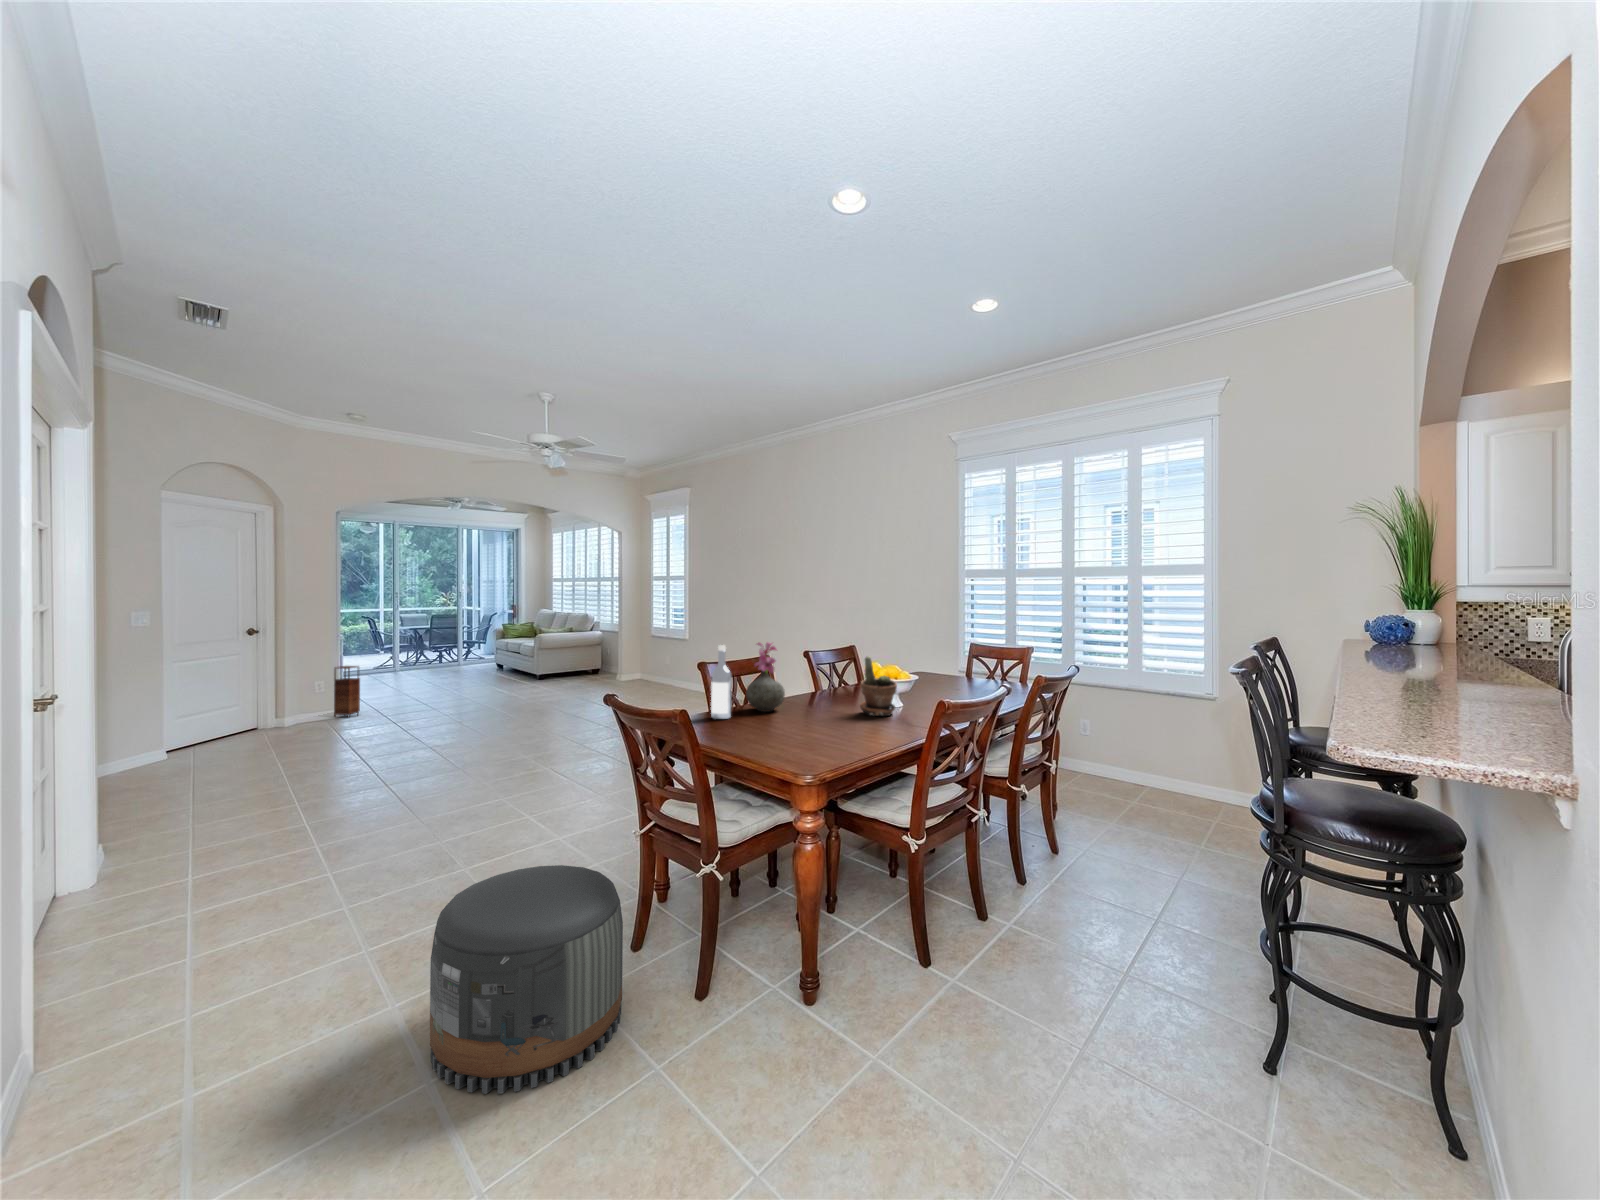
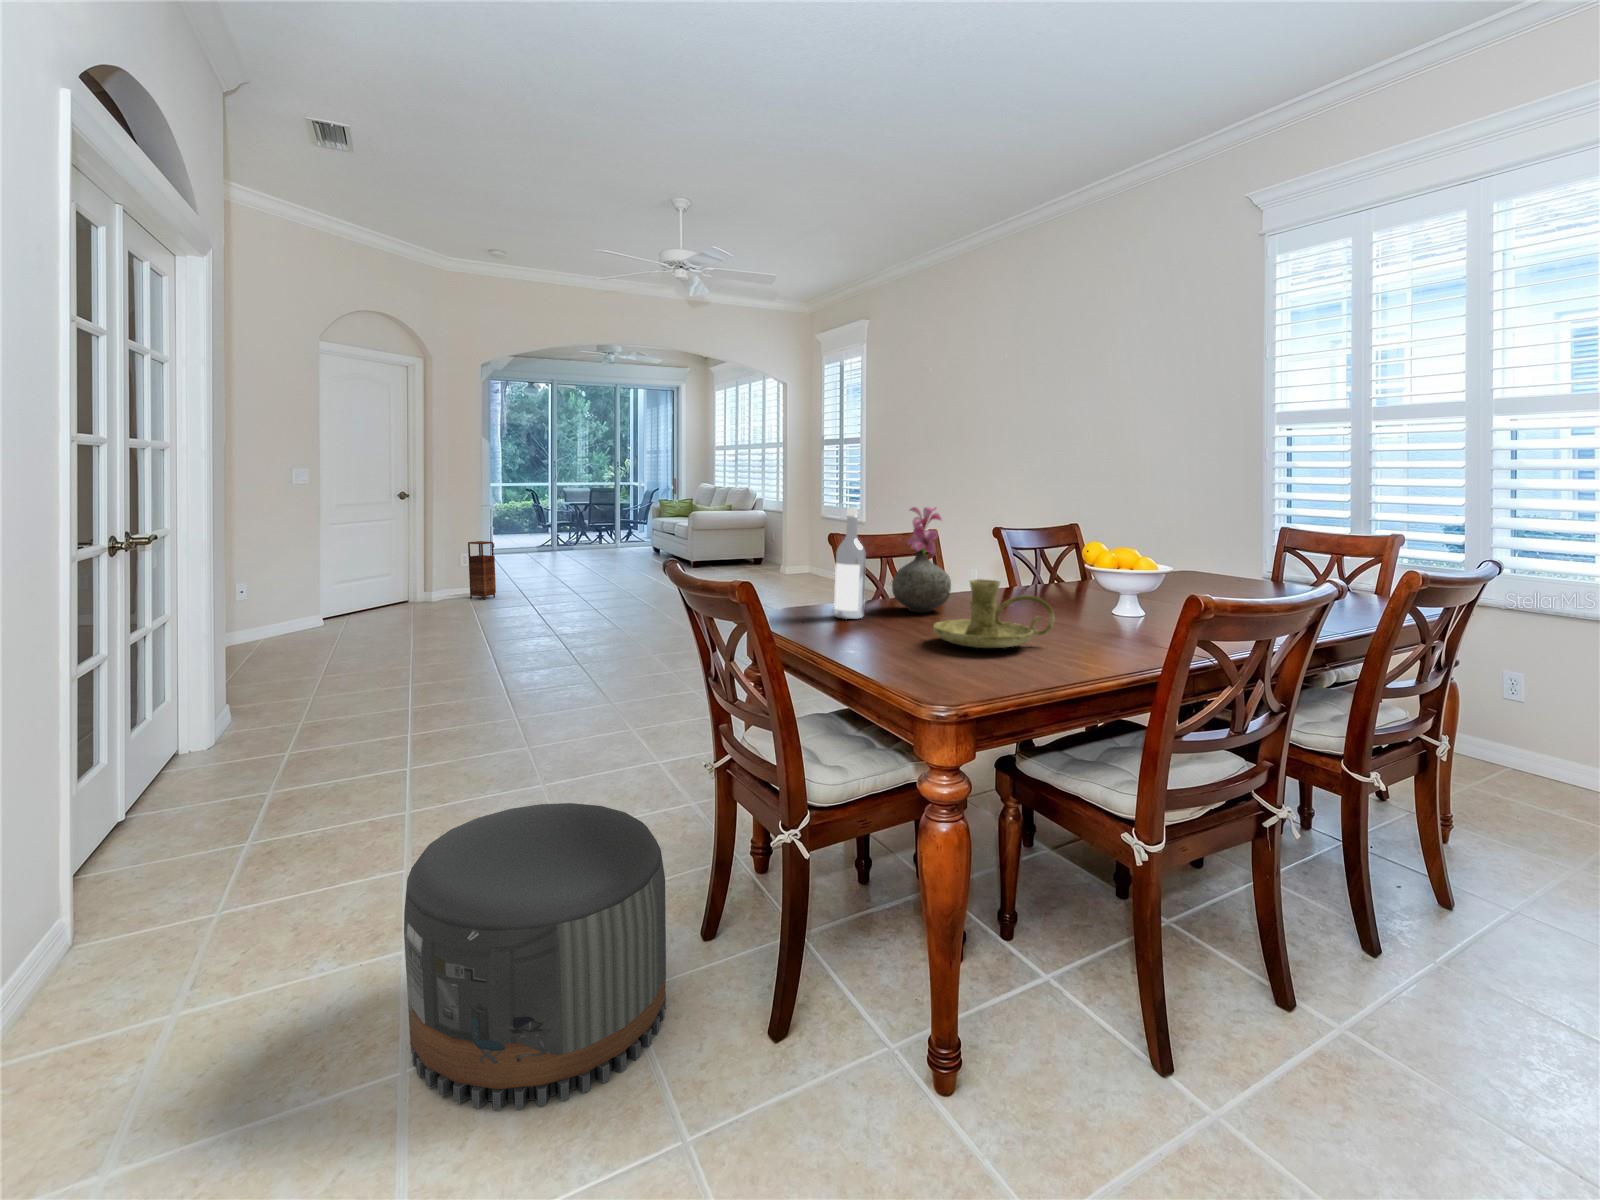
potted plant: present [860,656,897,716] -> none [1070,531,1137,629]
candle holder: none [783,690,855,733] -> present [933,579,1054,648]

